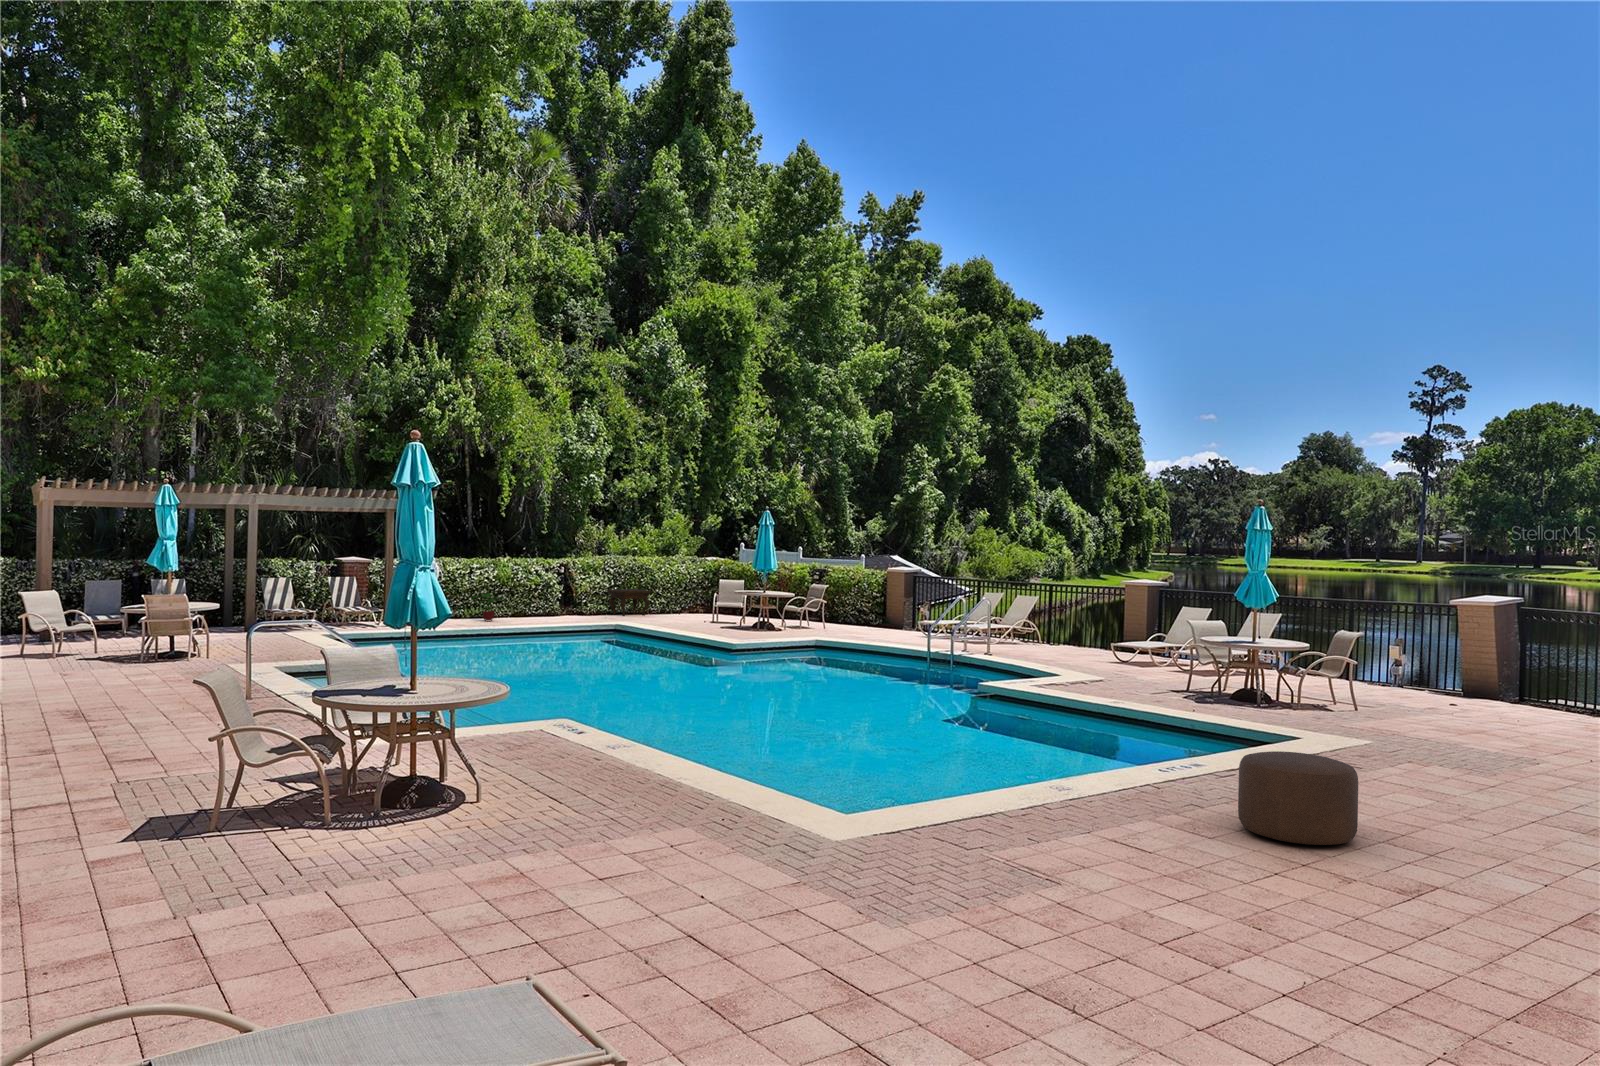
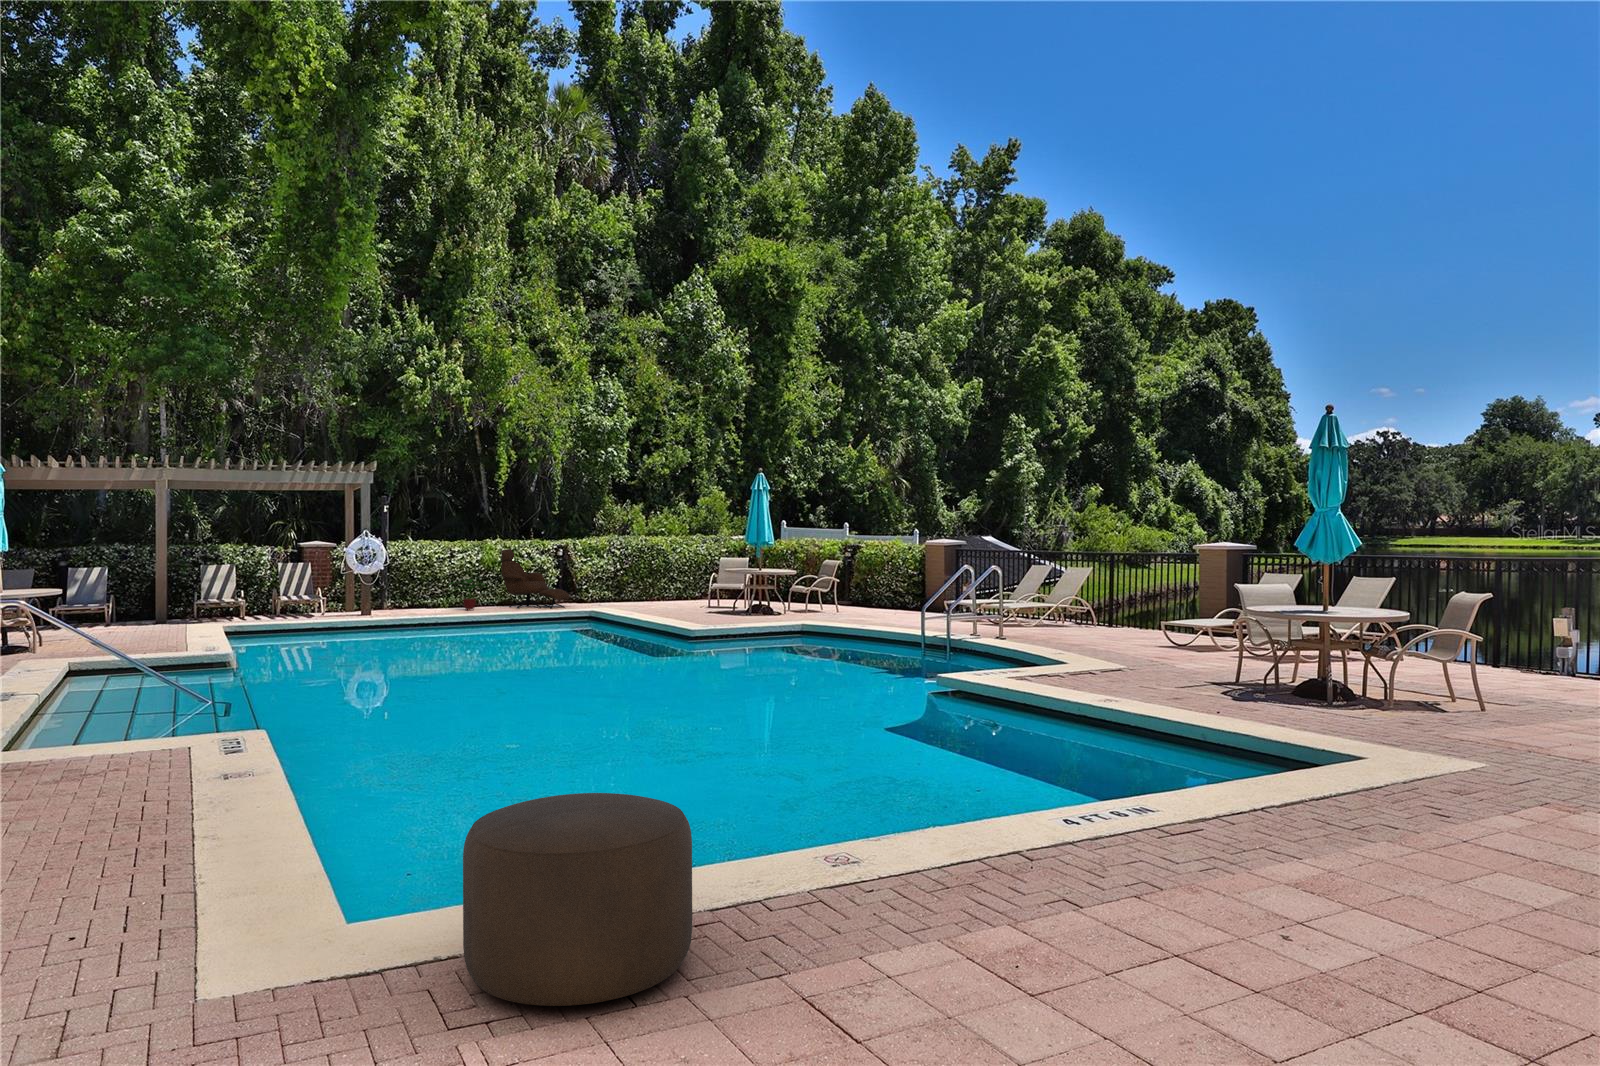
lounge chair: none [516,567,576,621] -> present [501,549,569,608]
side table: present [608,589,651,616] -> none [612,573,659,603]
ottoman: present [1238,751,1358,845] -> present [463,793,692,1006]

